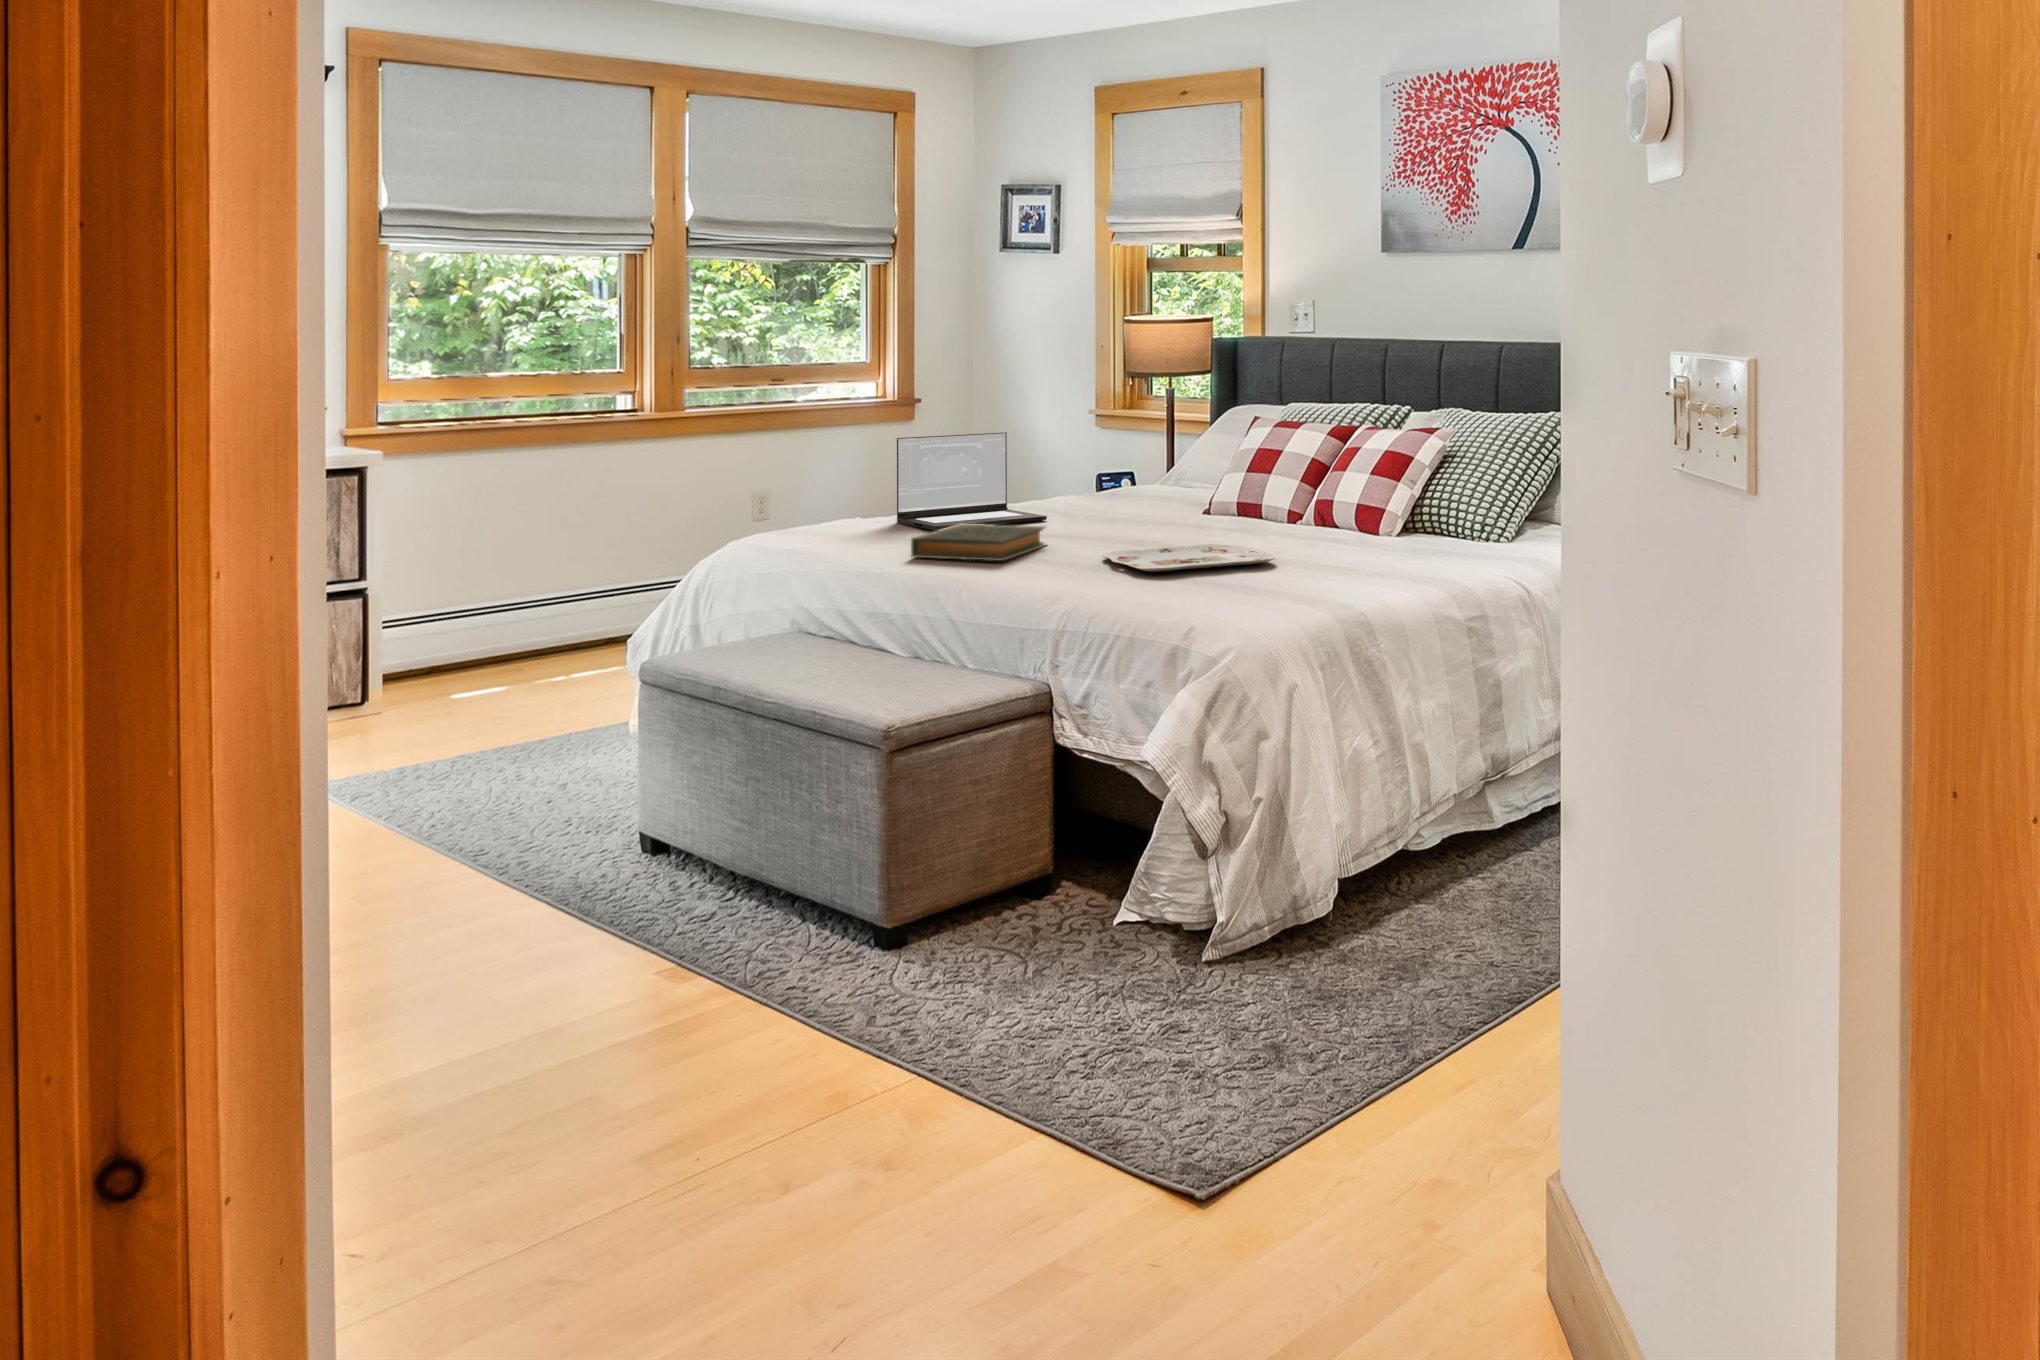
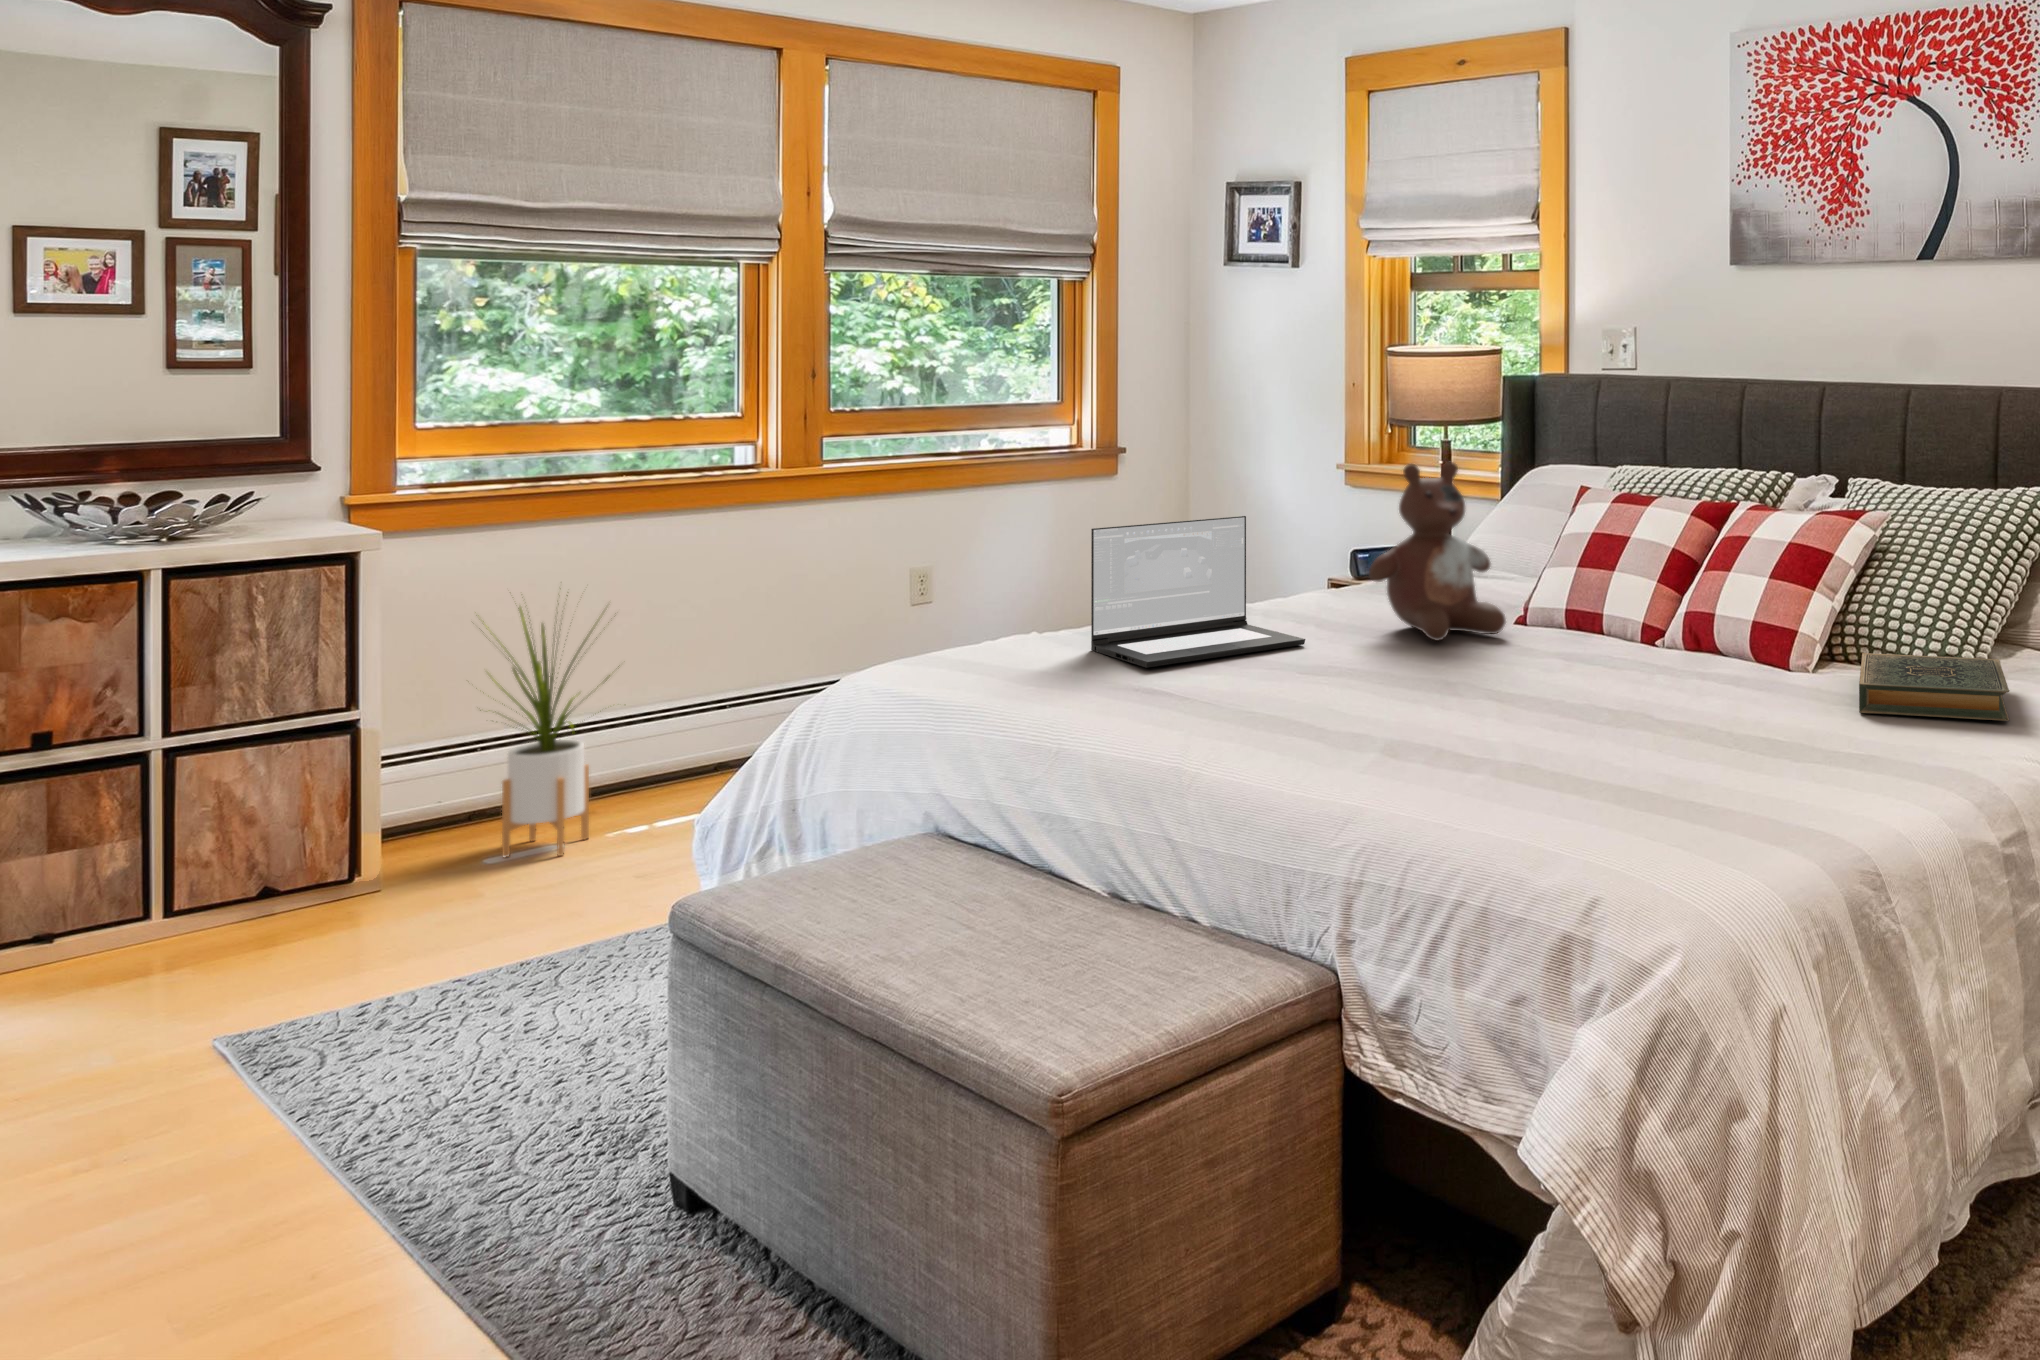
stuffed bear: none [1093,394,1190,518] -> present [1369,462,1506,640]
house plant: none [433,489,552,691] -> present [478,595,619,857]
hardback book: present [911,524,1045,561] -> present [1859,653,2009,721]
serving tray: present [1103,544,1275,572] -> none [1403,697,1669,760]

